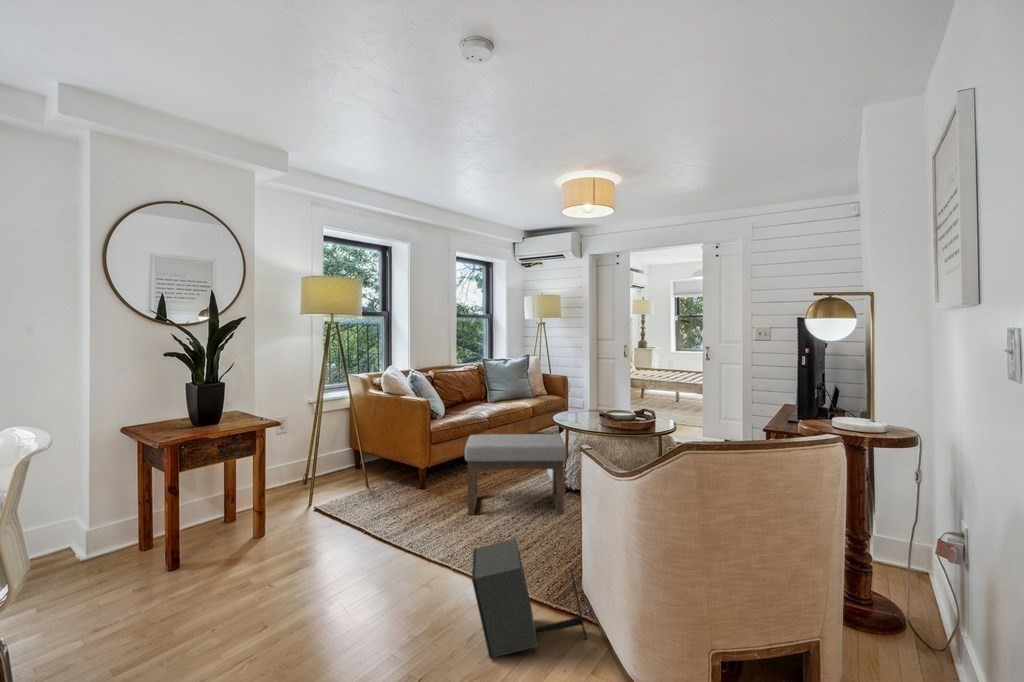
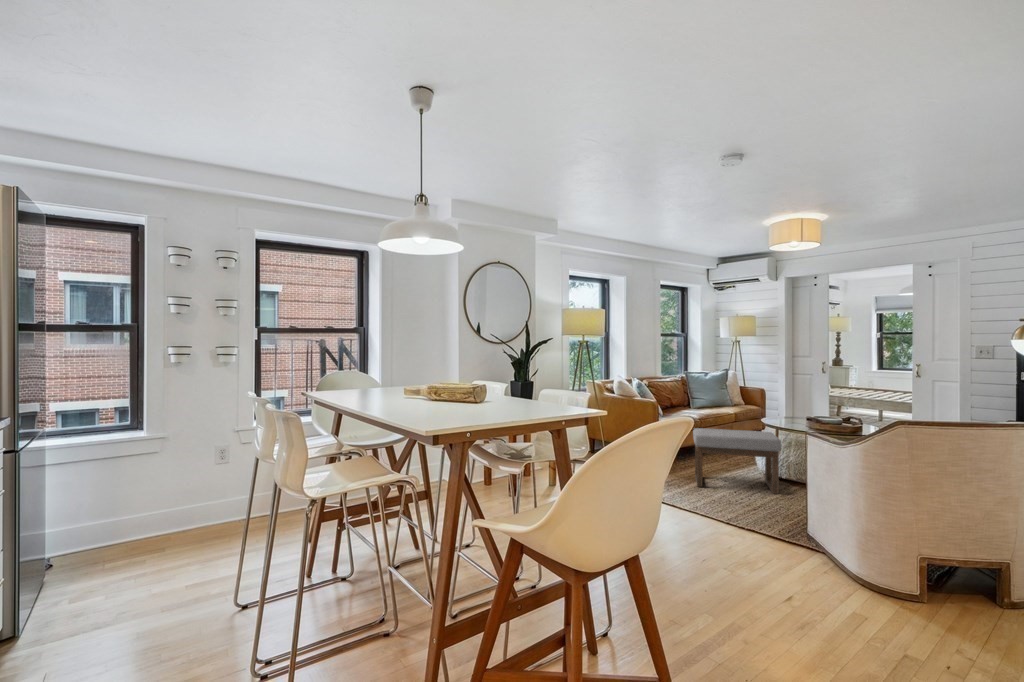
speaker: present [472,539,587,658] -> none [729,489,817,560]

